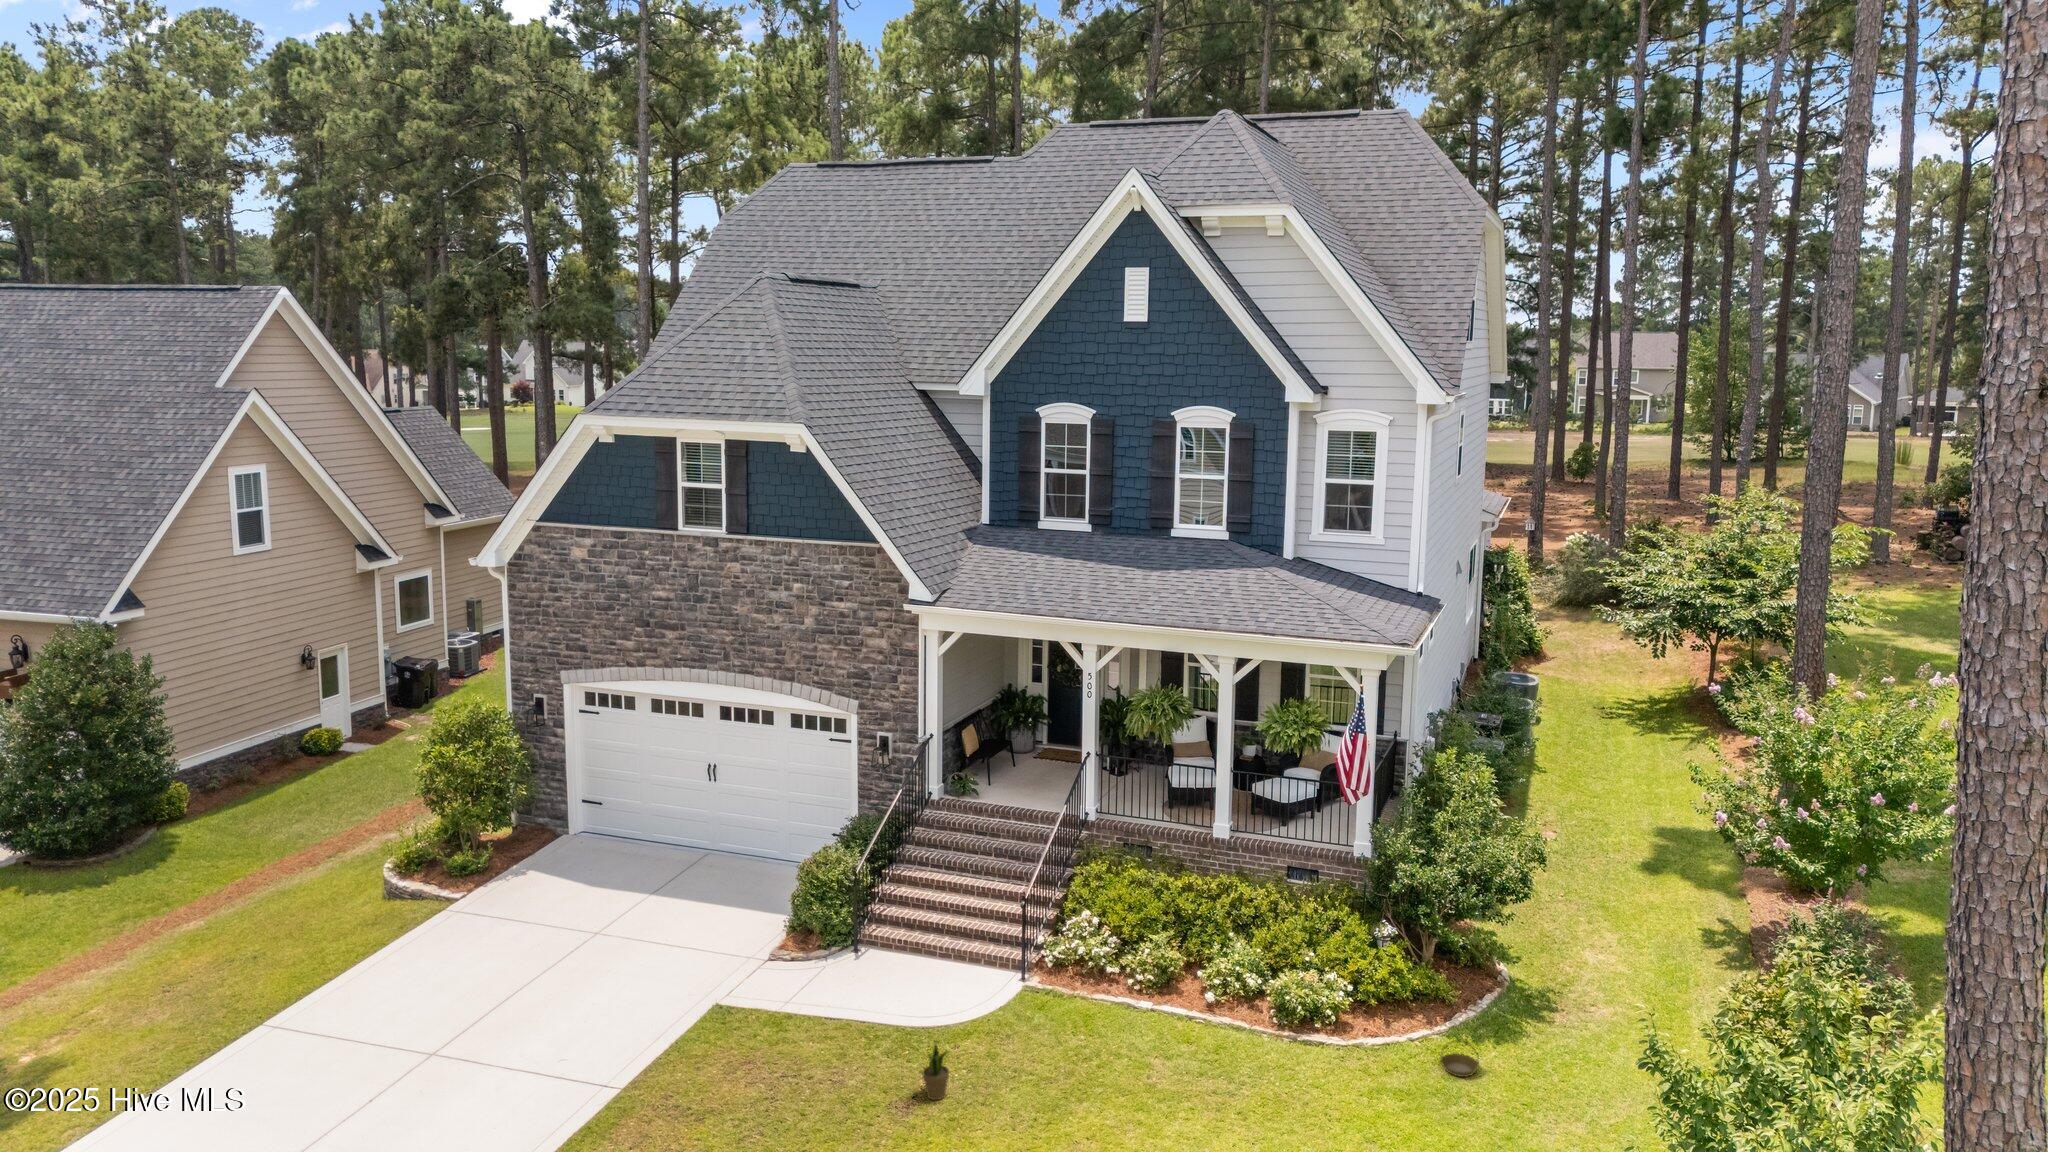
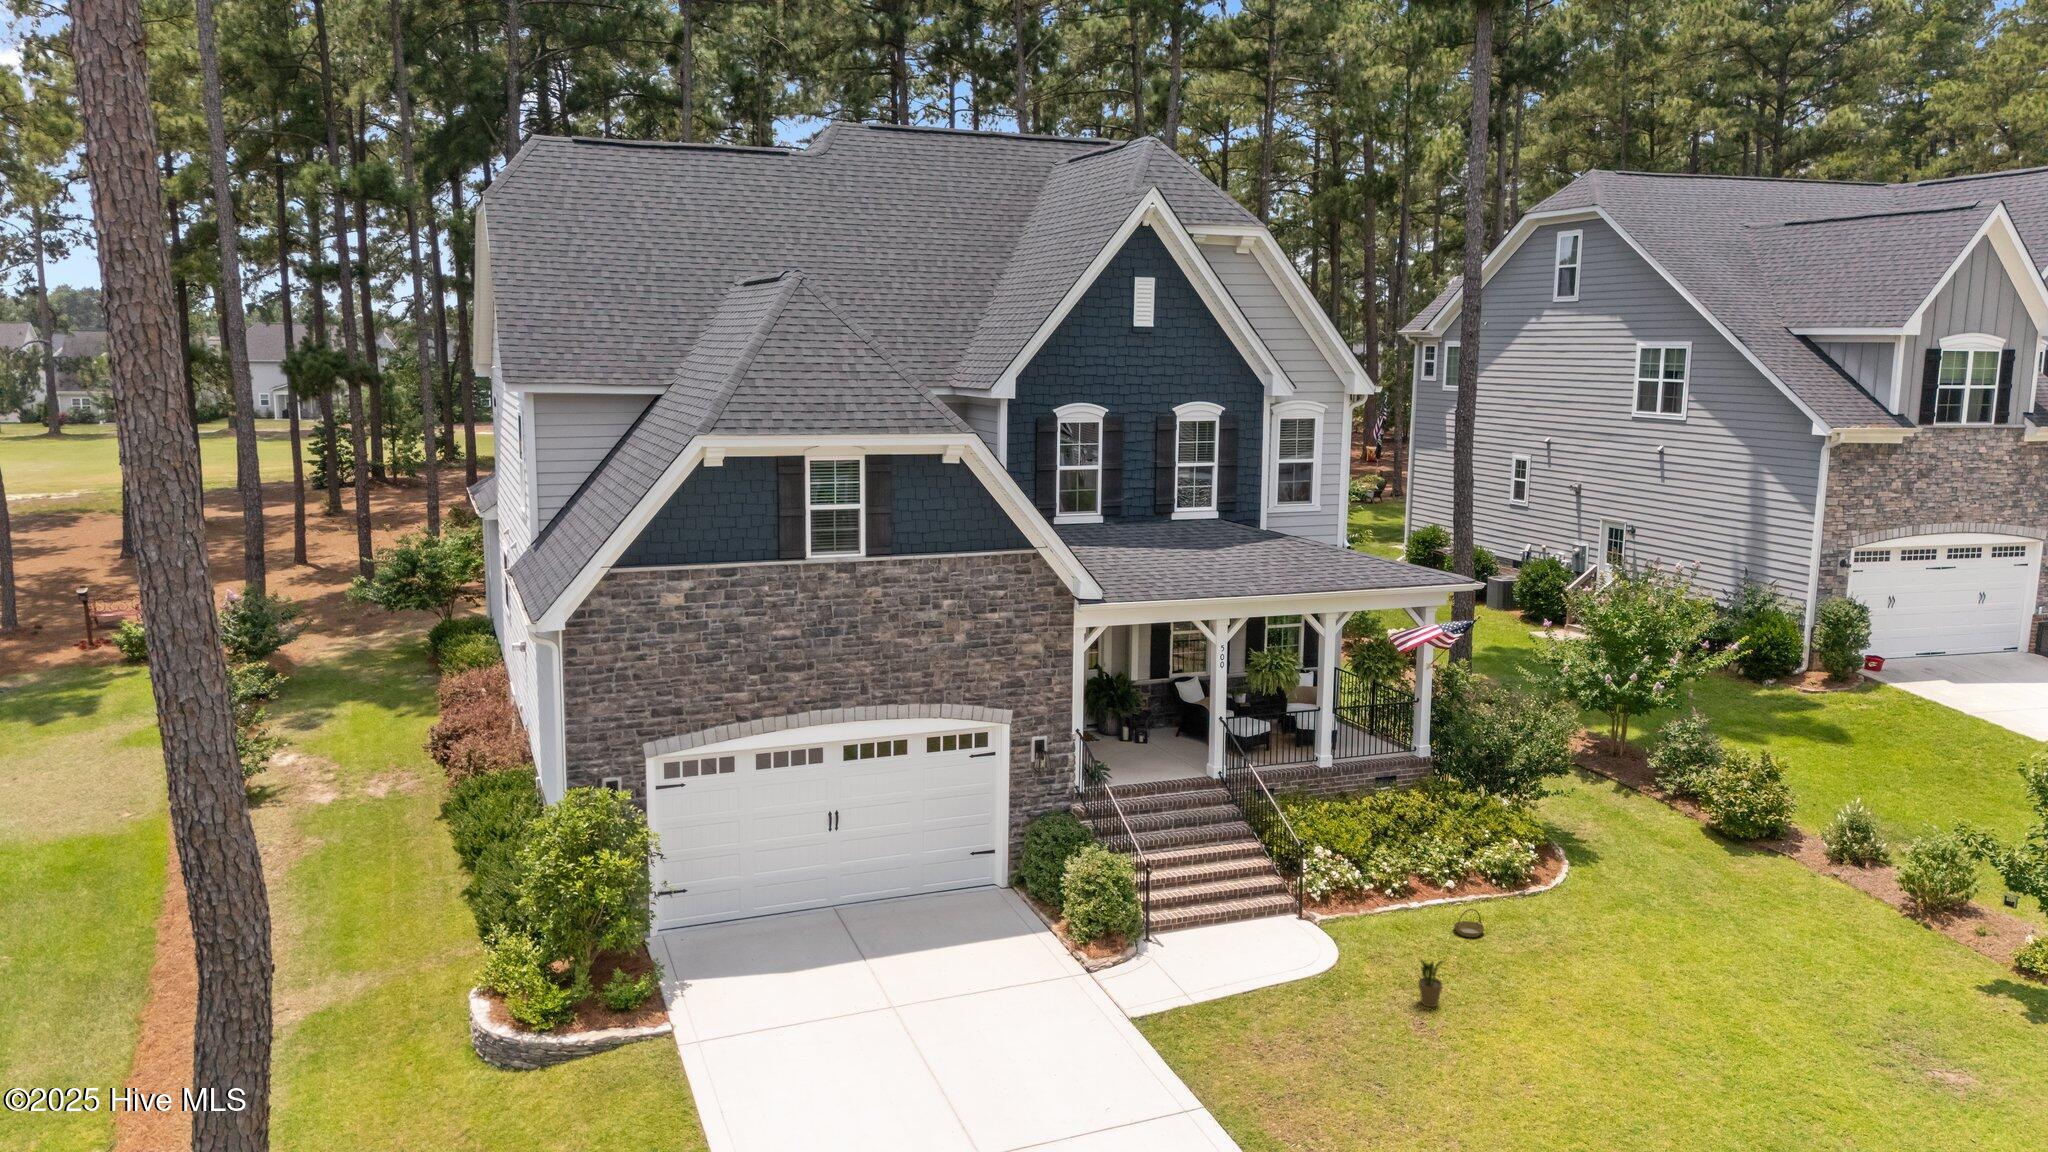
basket: present [1440,1041,1479,1077] -> present [1454,909,1484,937]

